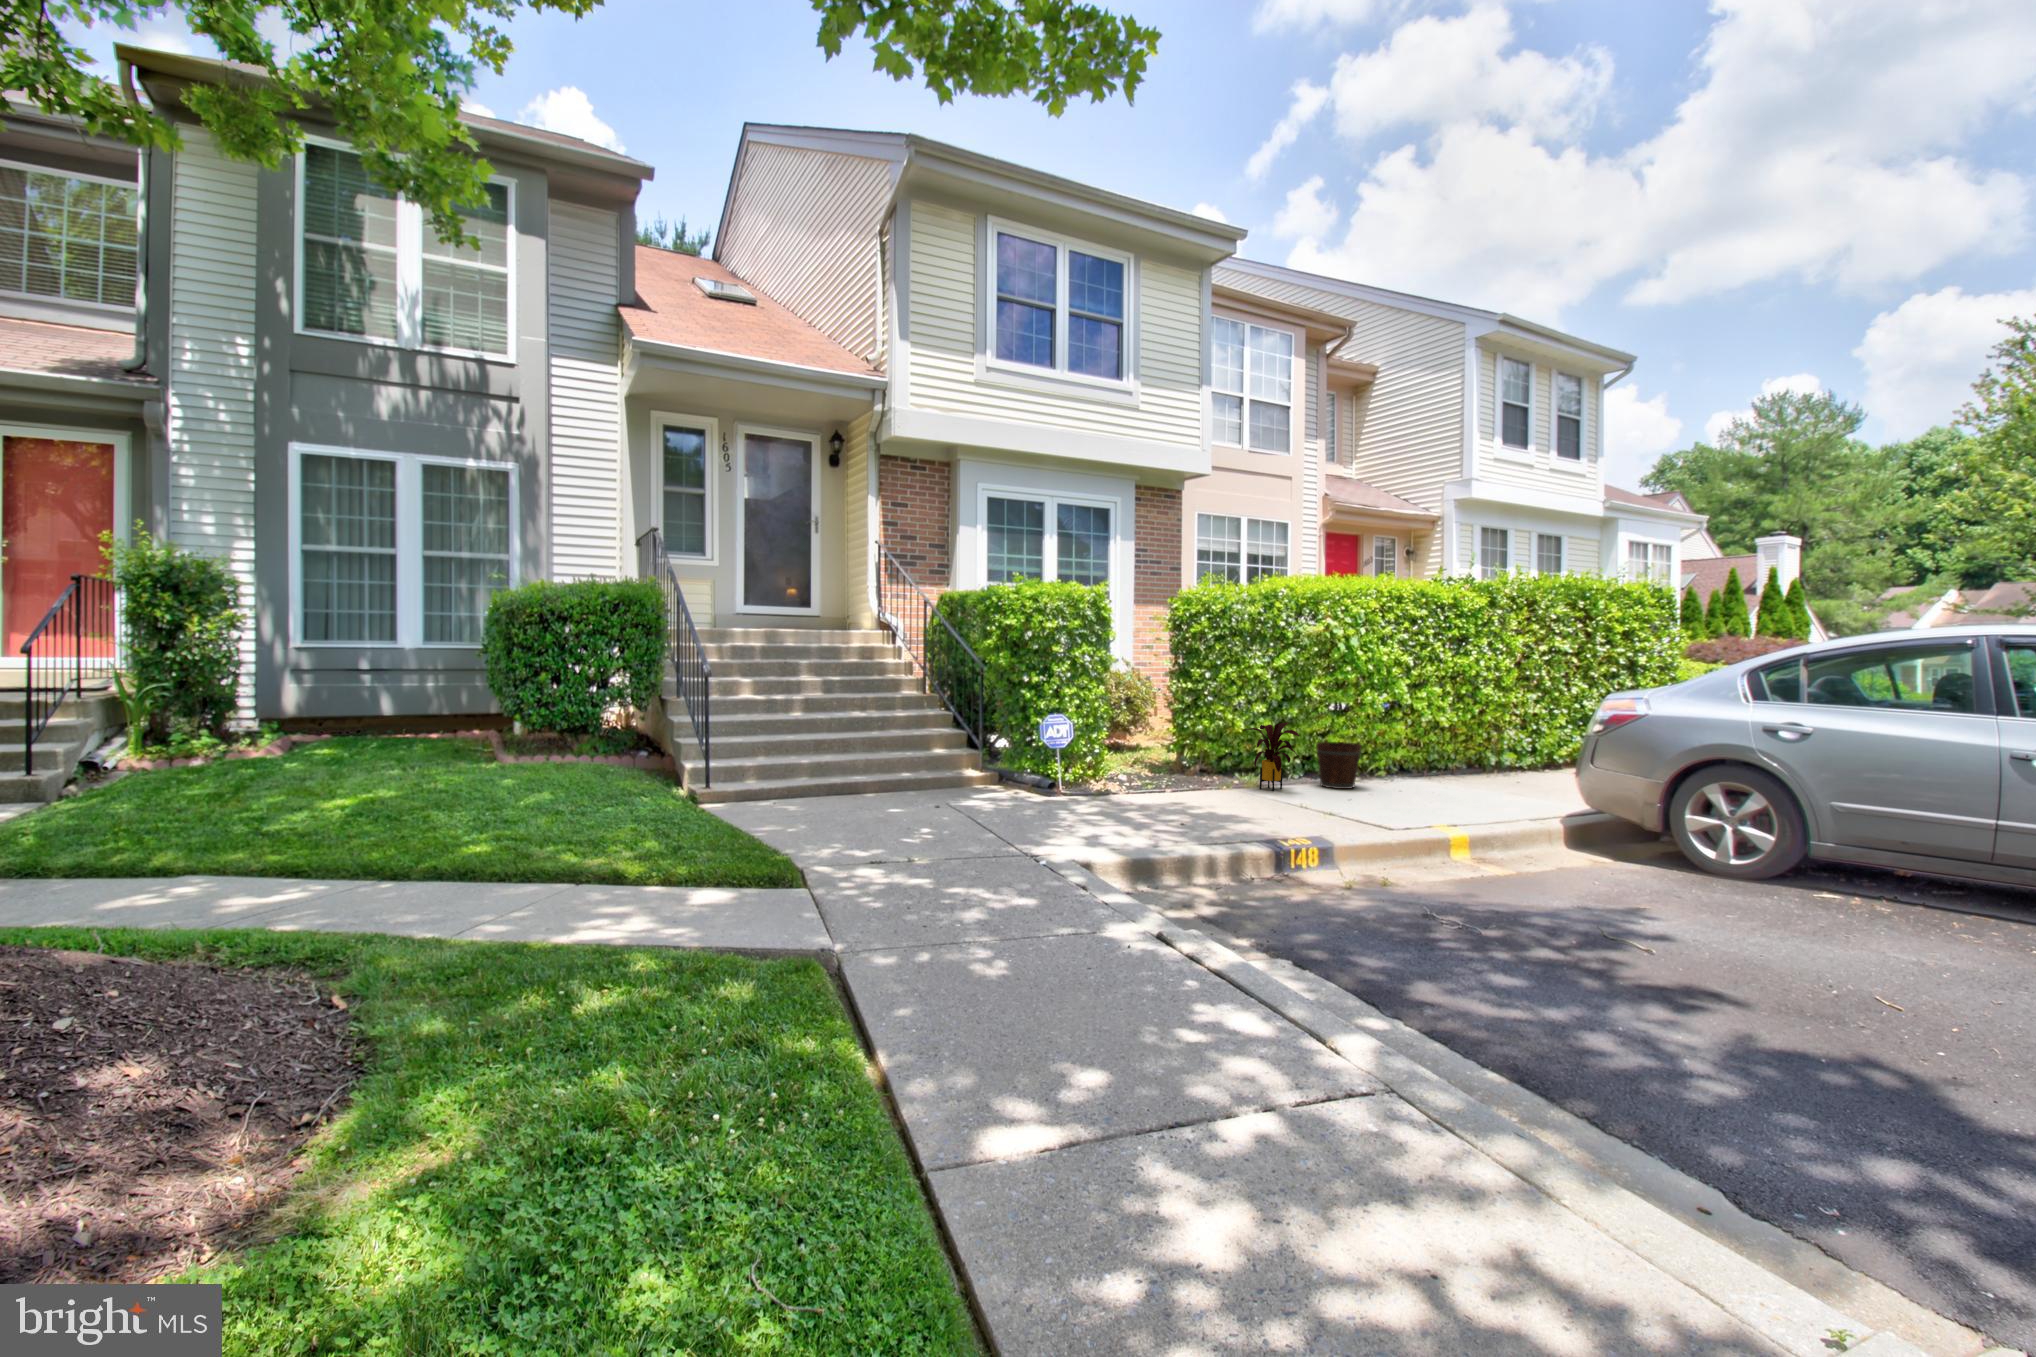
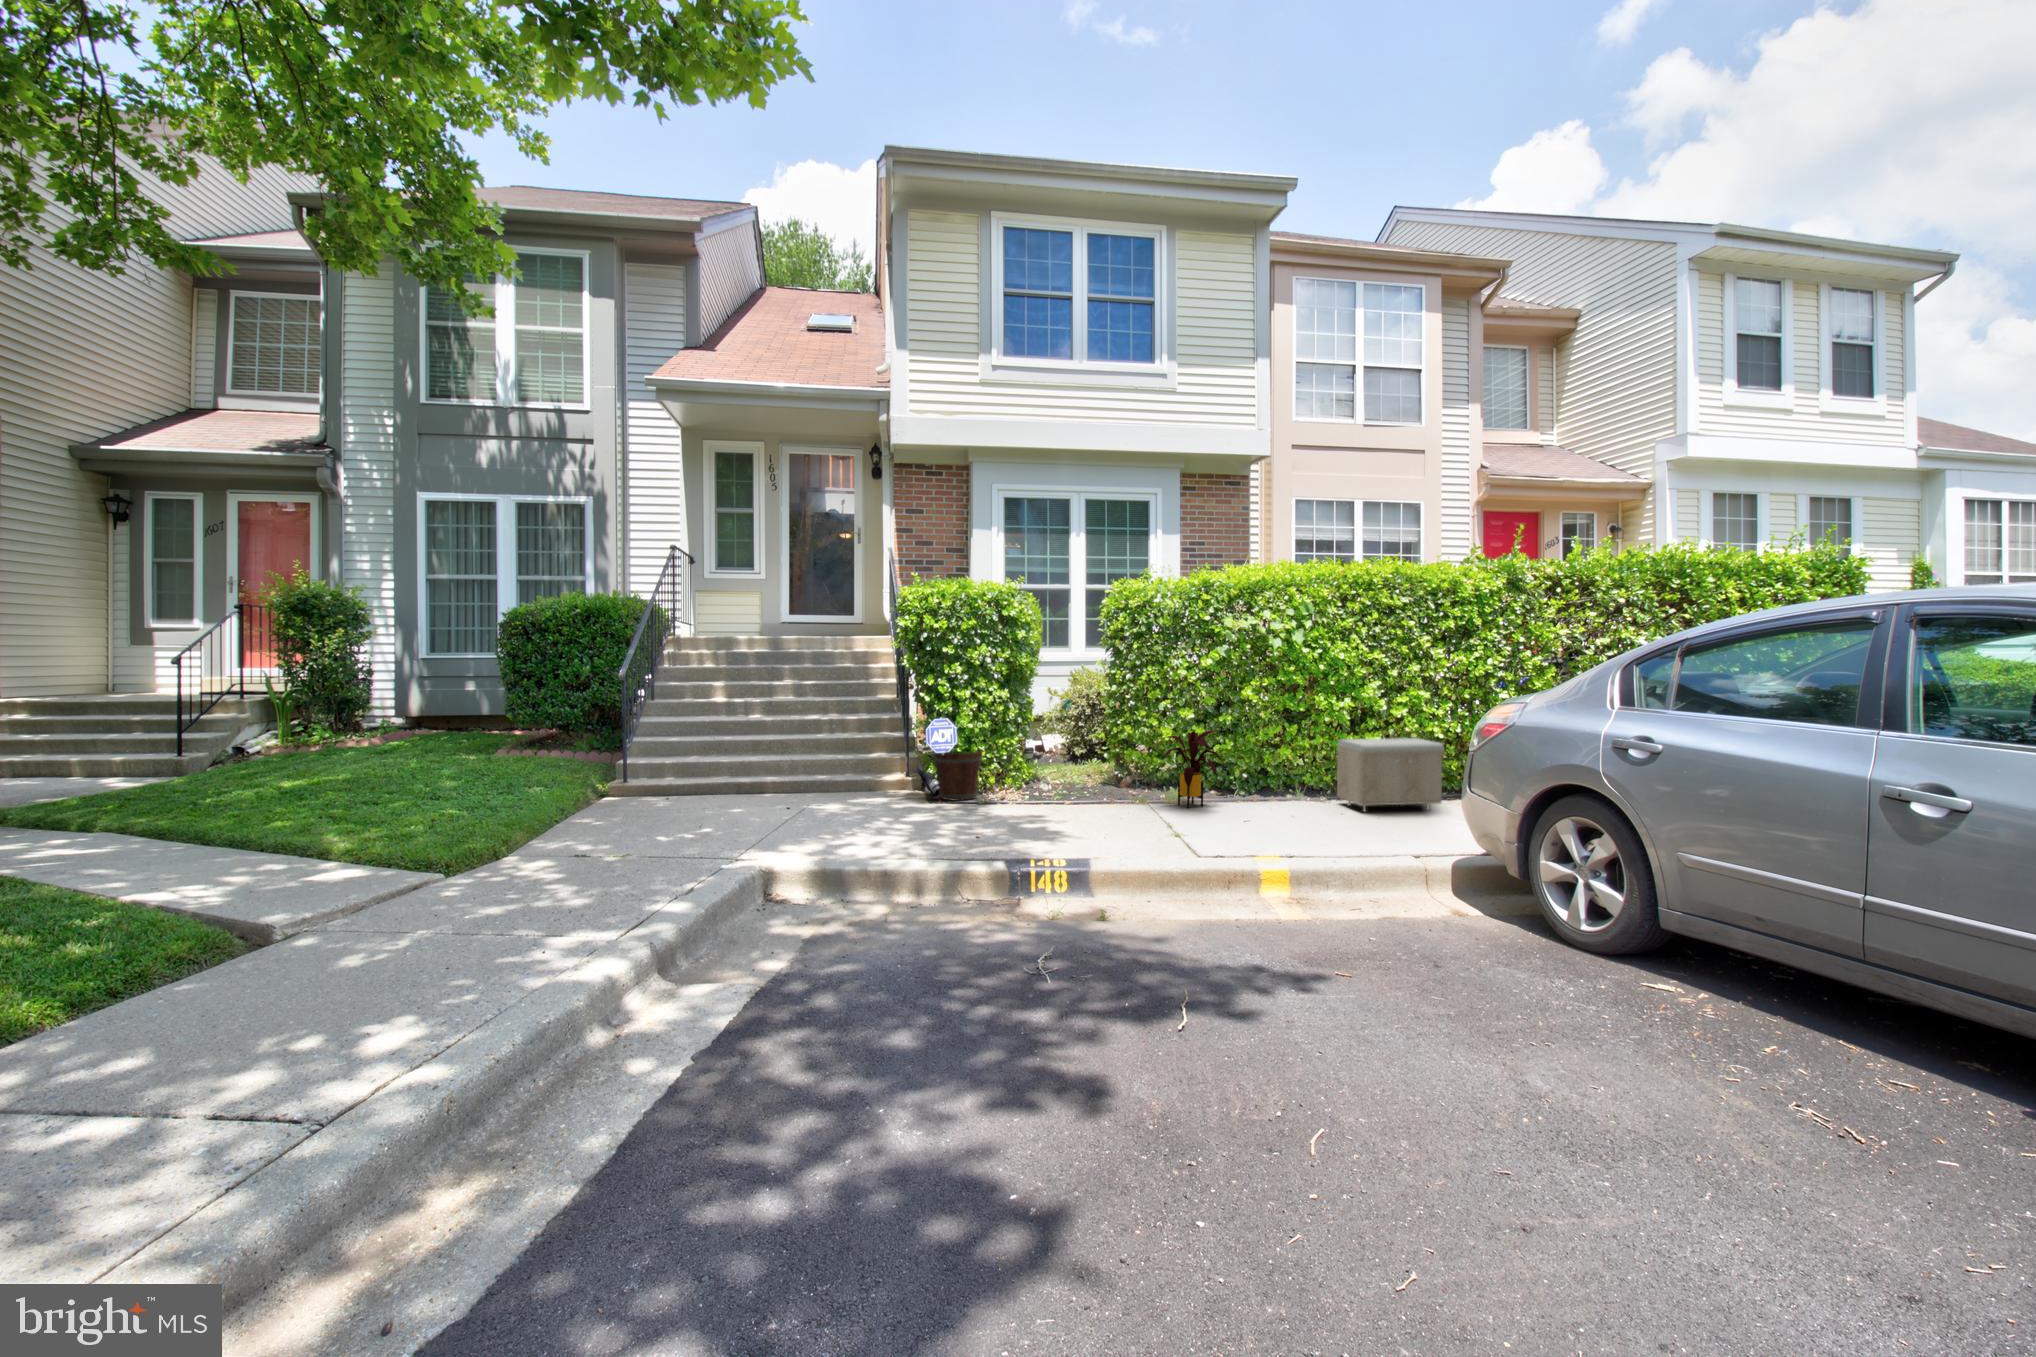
storage bench: none [1372,727,1457,788] -> present [1337,738,1444,811]
bucket: present [1316,741,1362,789] -> present [934,748,982,801]

